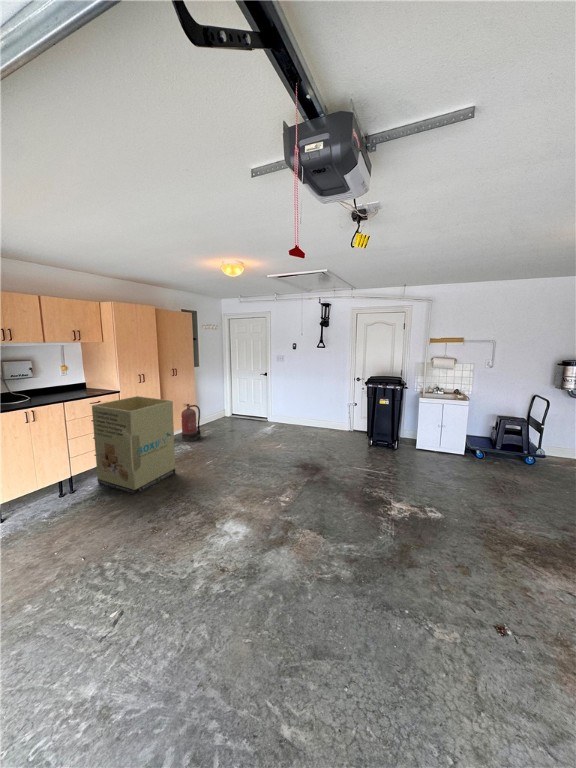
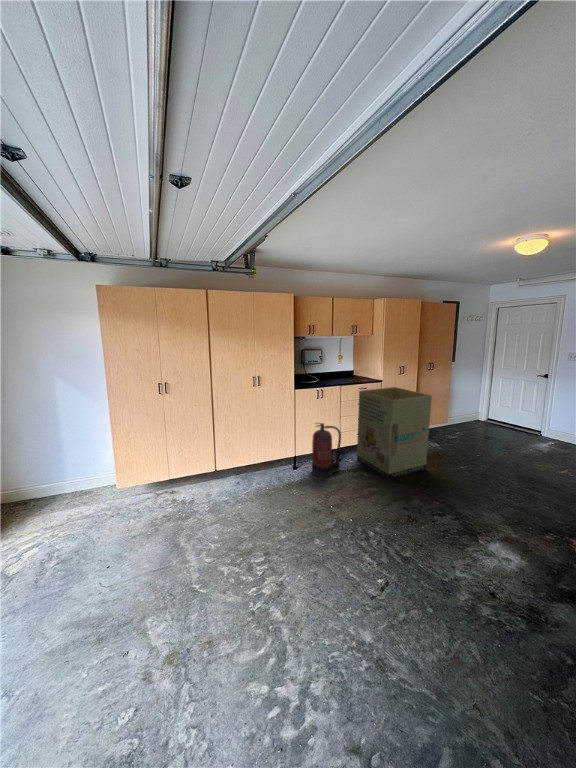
fire extinguisher: present [181,404,201,442] -> present [312,423,341,477]

